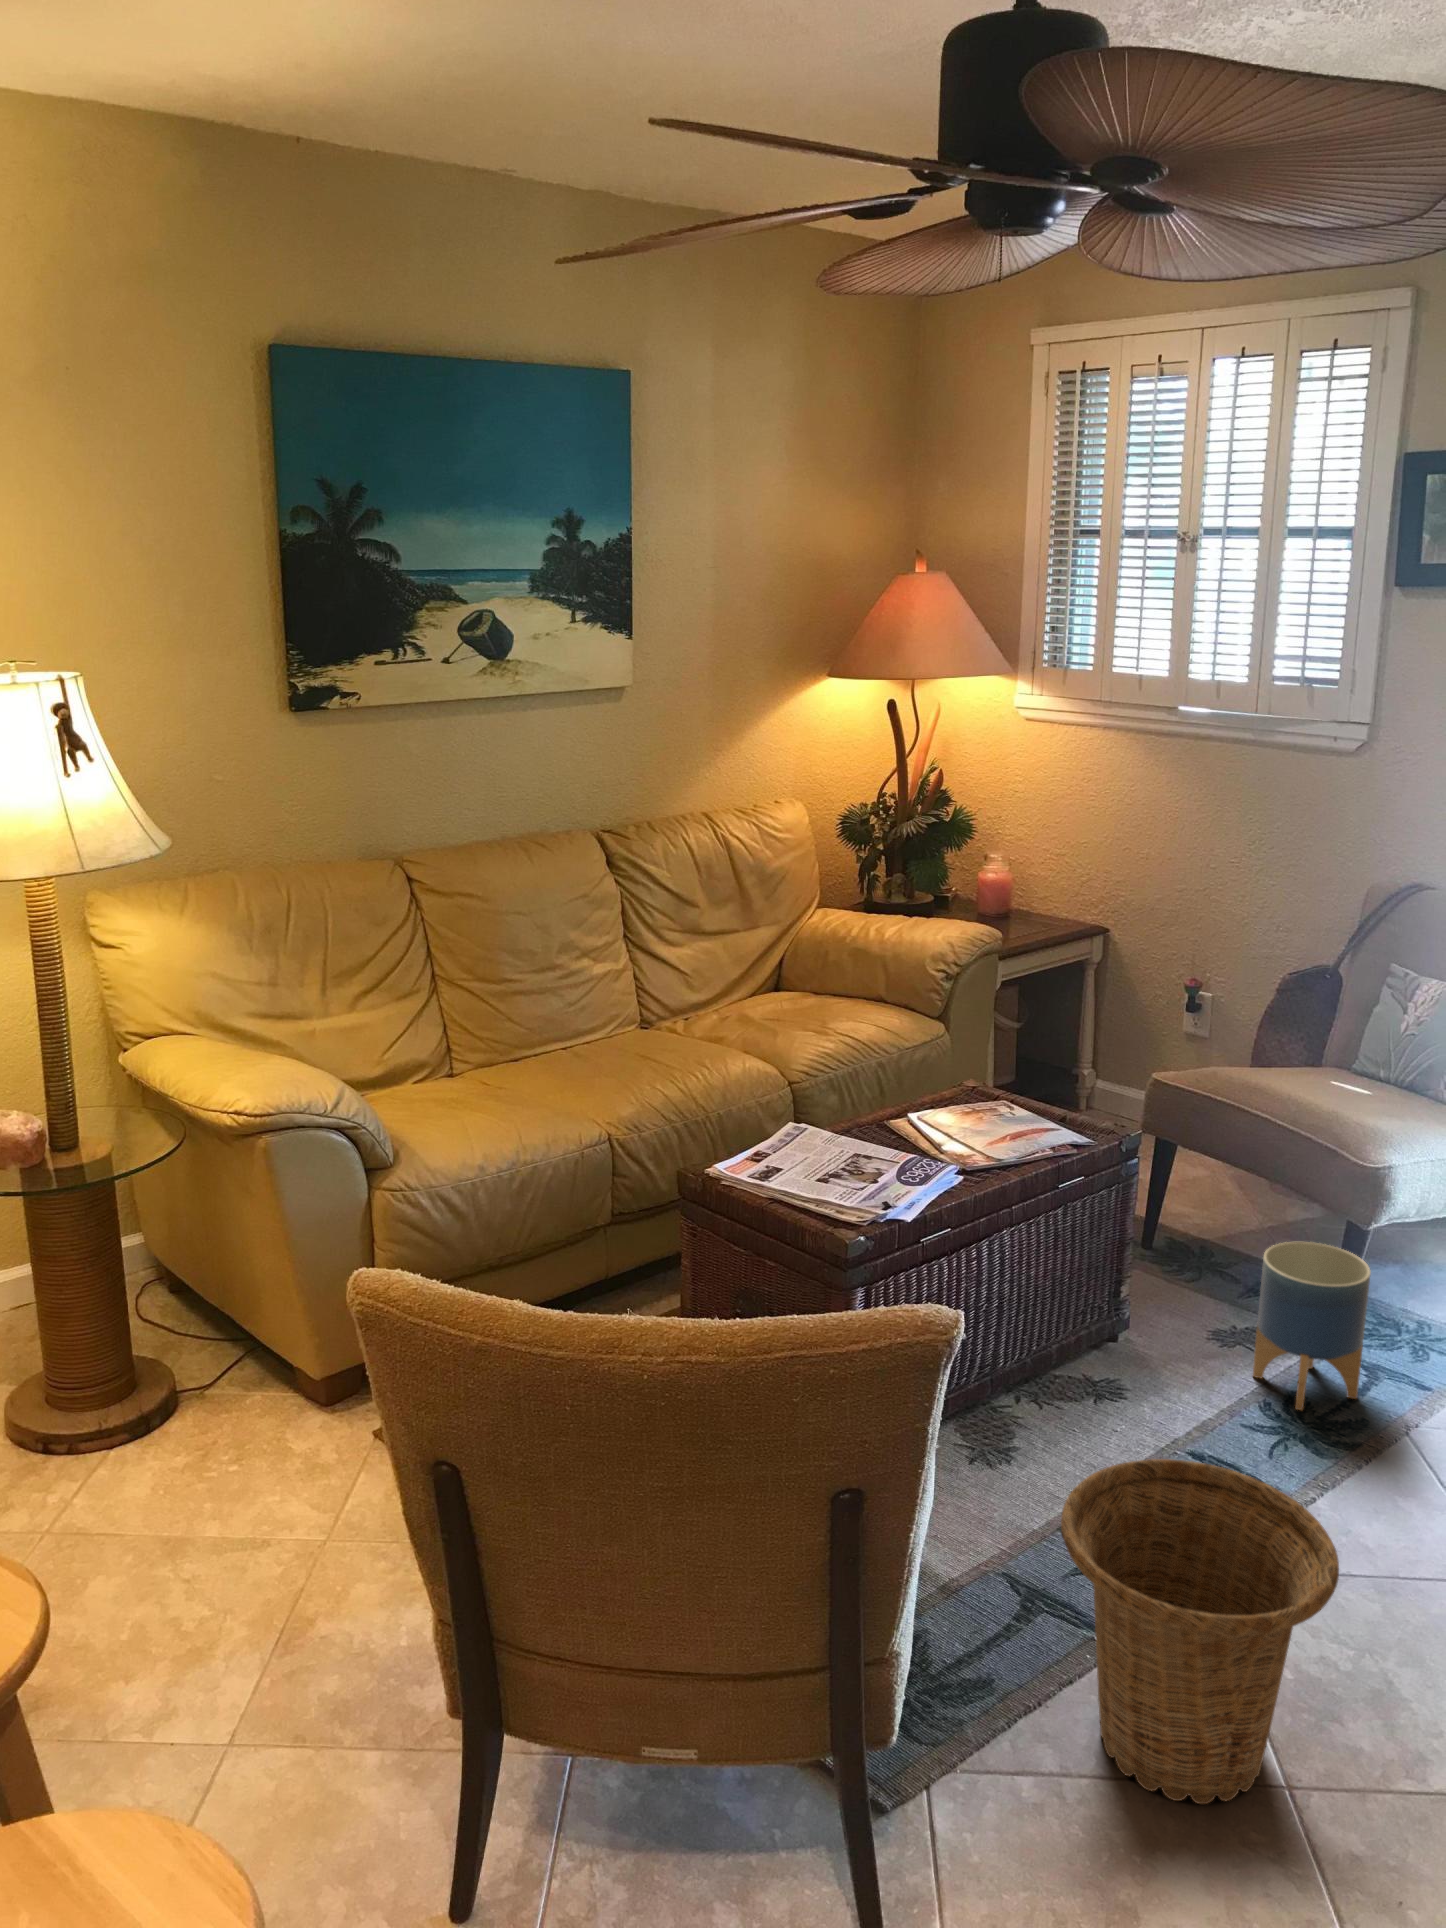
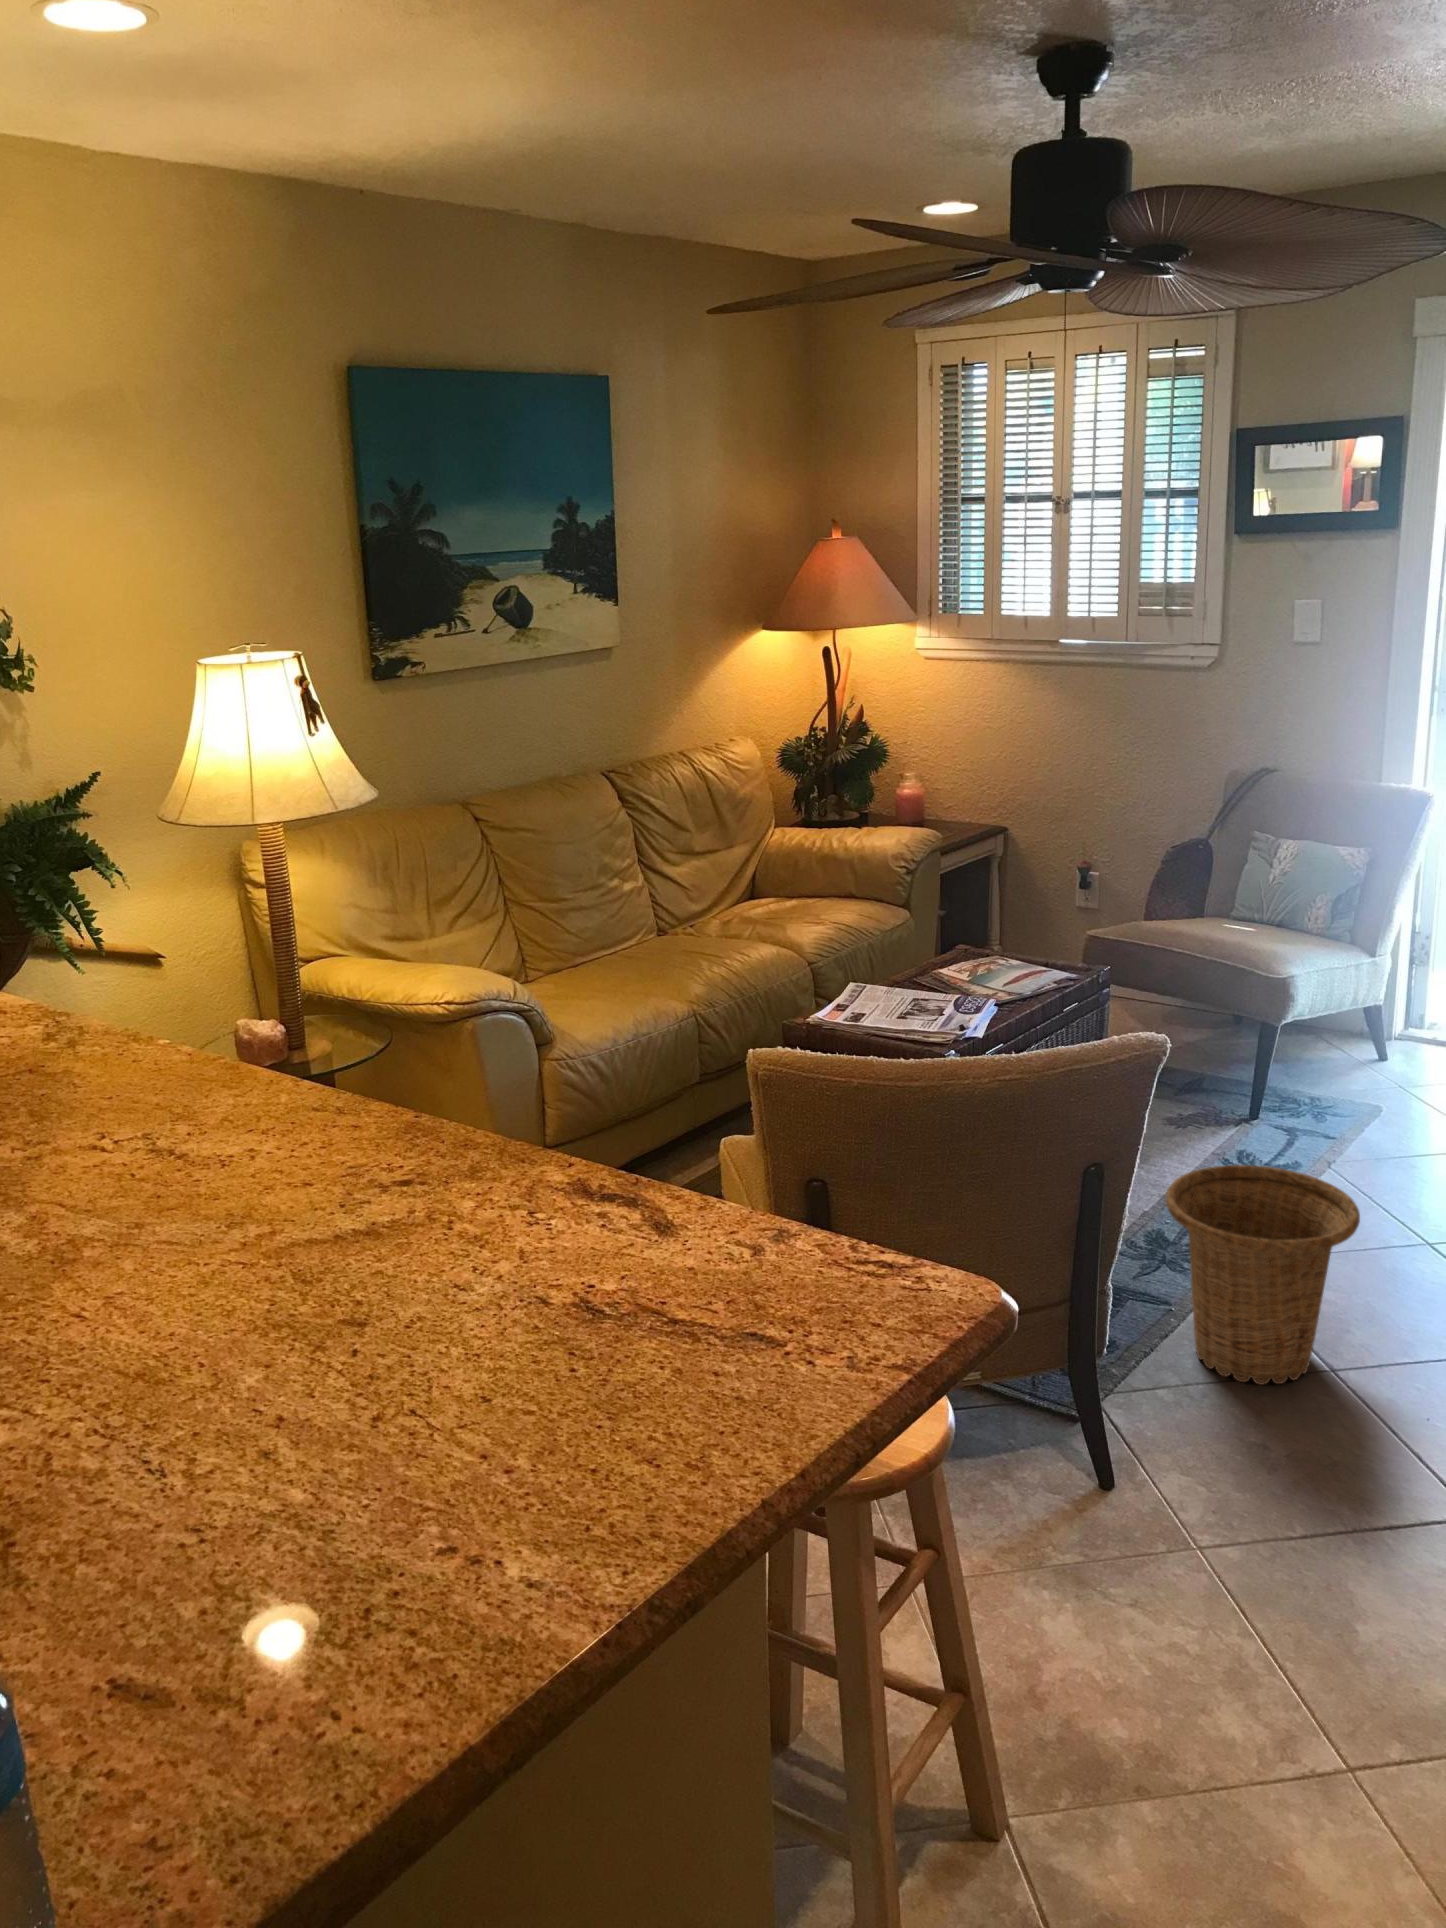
planter: present [1253,1242,1371,1410] -> none [1207,1039,1291,1162]

